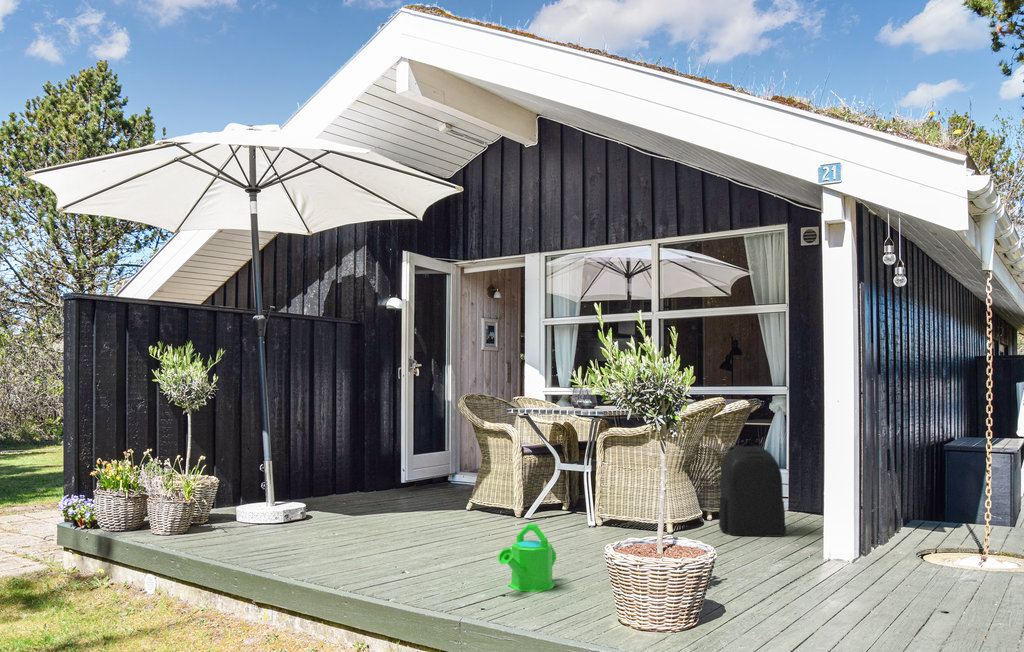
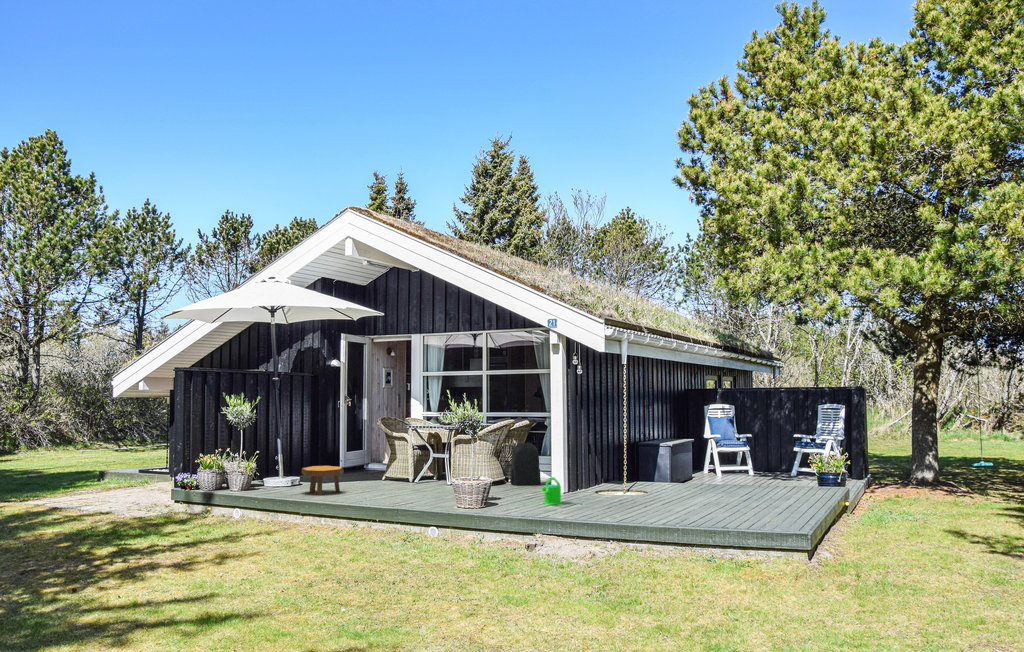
footstool: none [285,487,373,556] -> present [302,466,344,496]
watering can: present [498,523,556,592] -> present [541,477,562,504]

